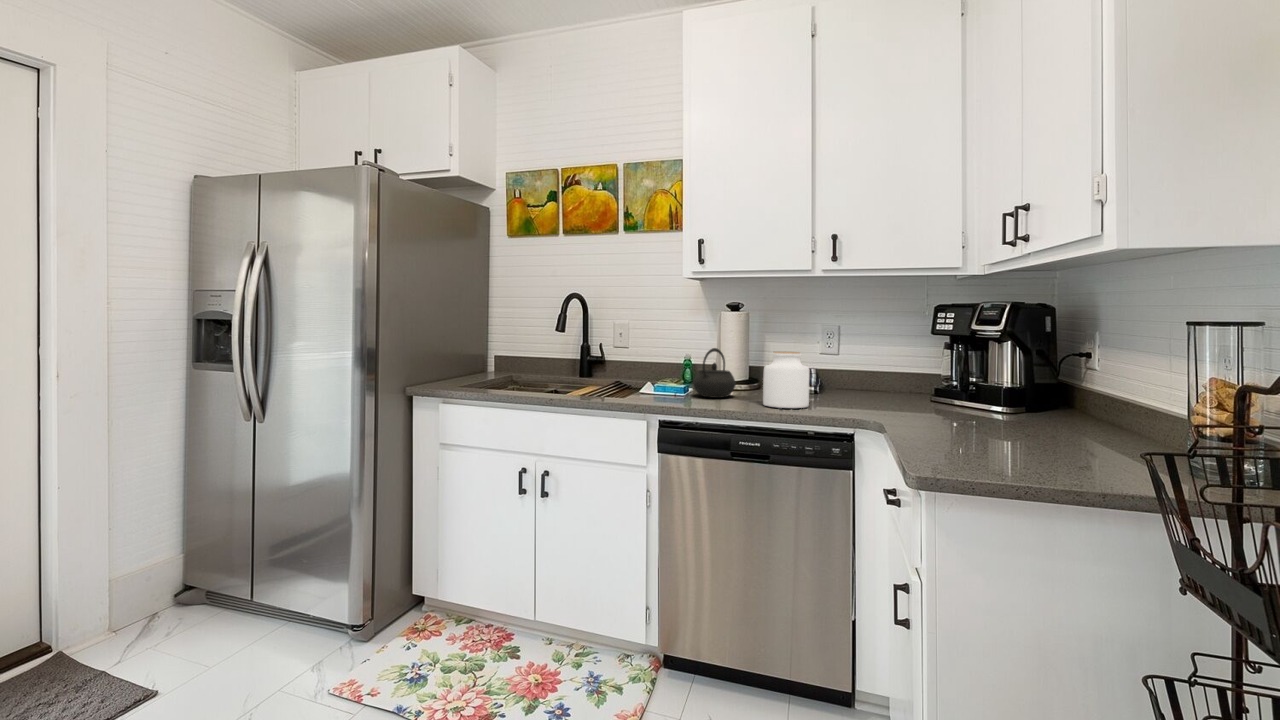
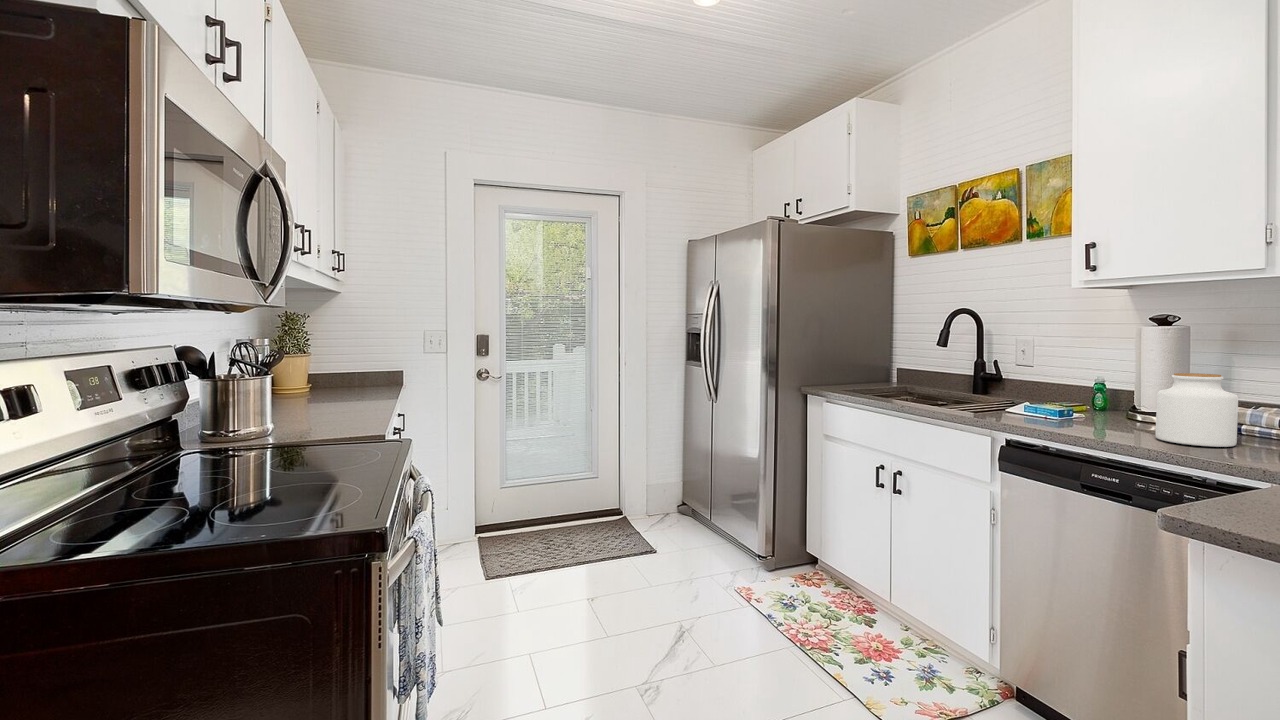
kettle: present [693,348,736,398] -> none [1074,365,1139,423]

